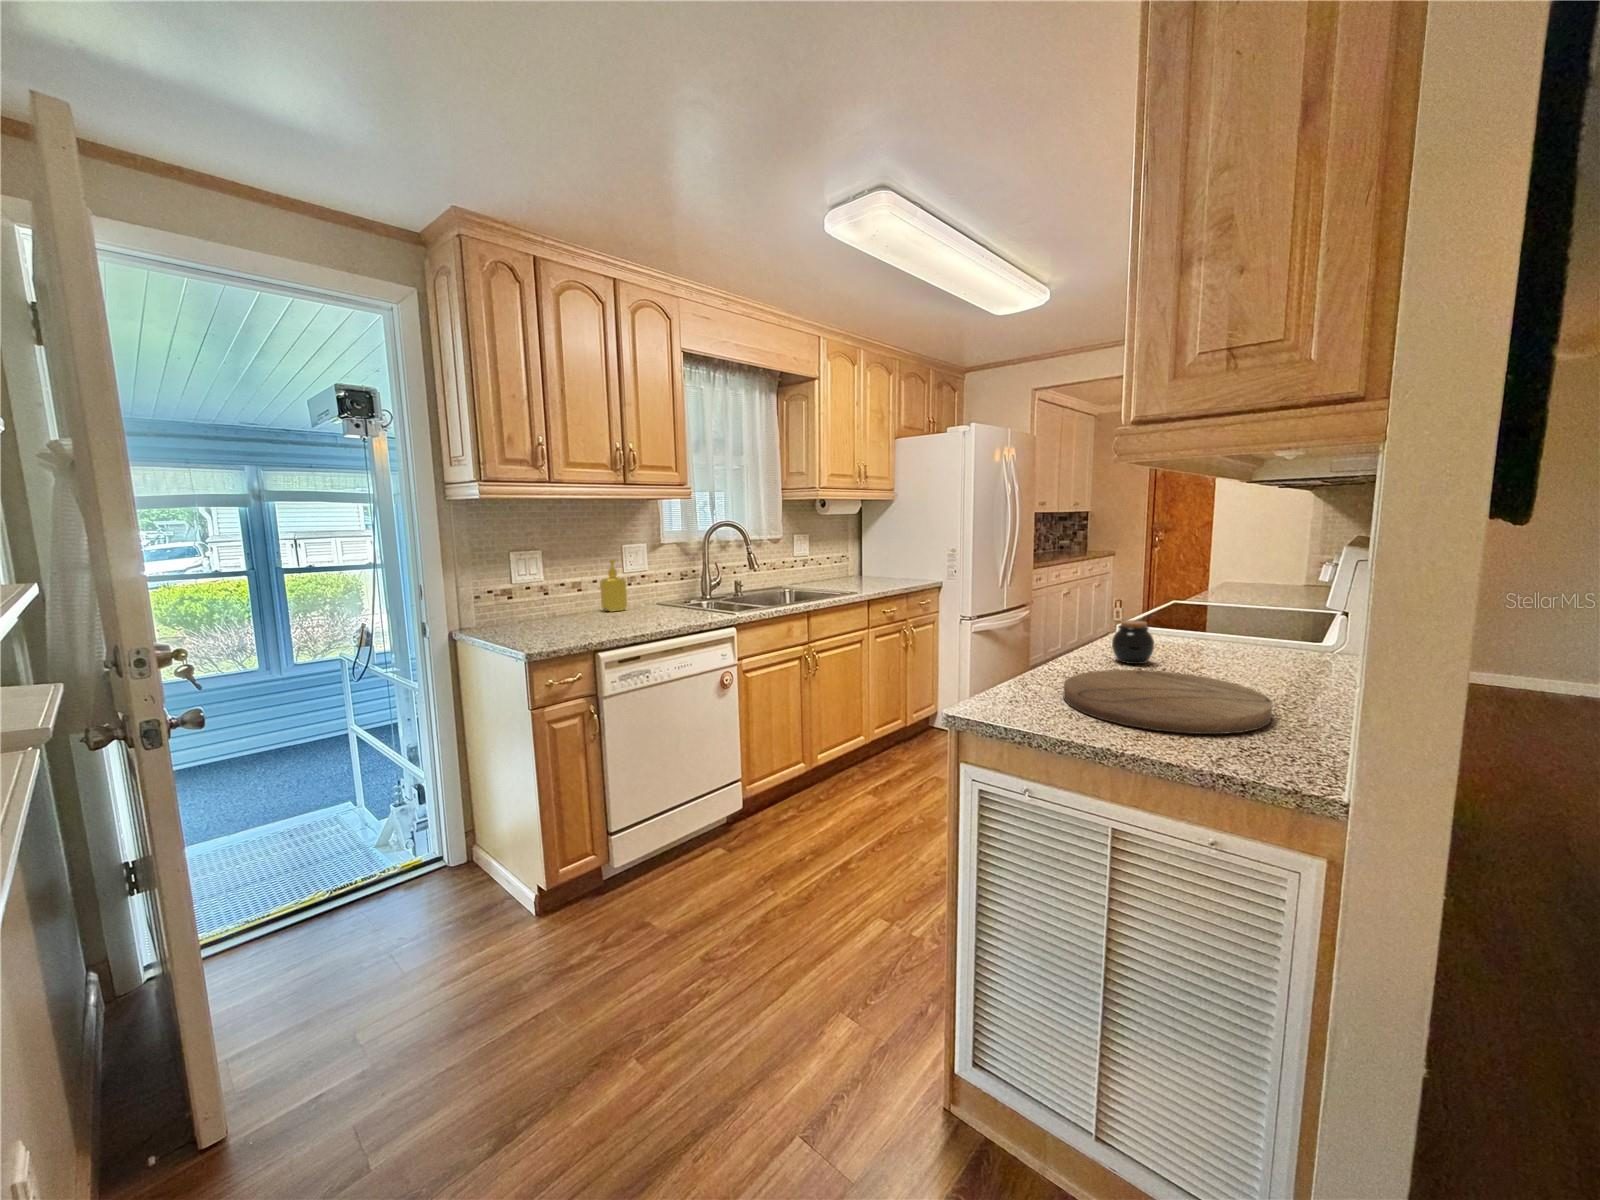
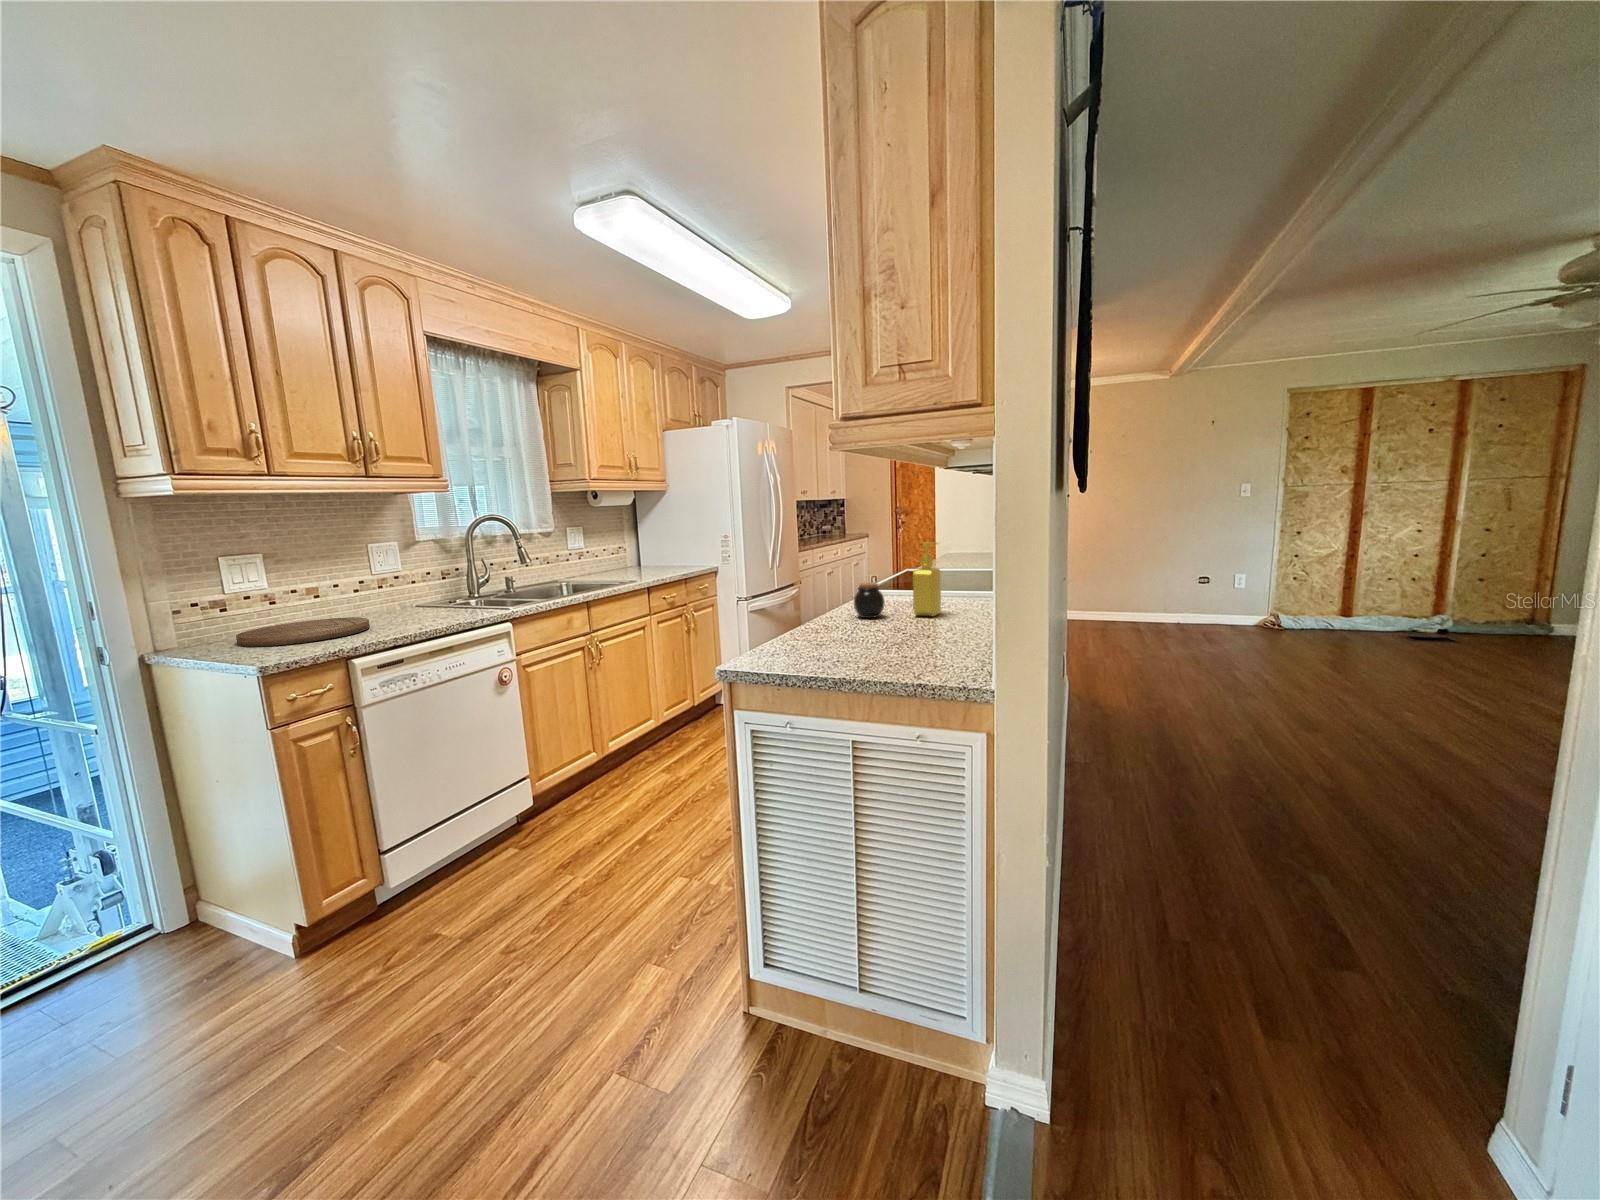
soap dispenser: present [600,560,627,612] -> present [913,542,941,616]
cutting board: present [1064,670,1272,734] -> present [236,617,370,647]

